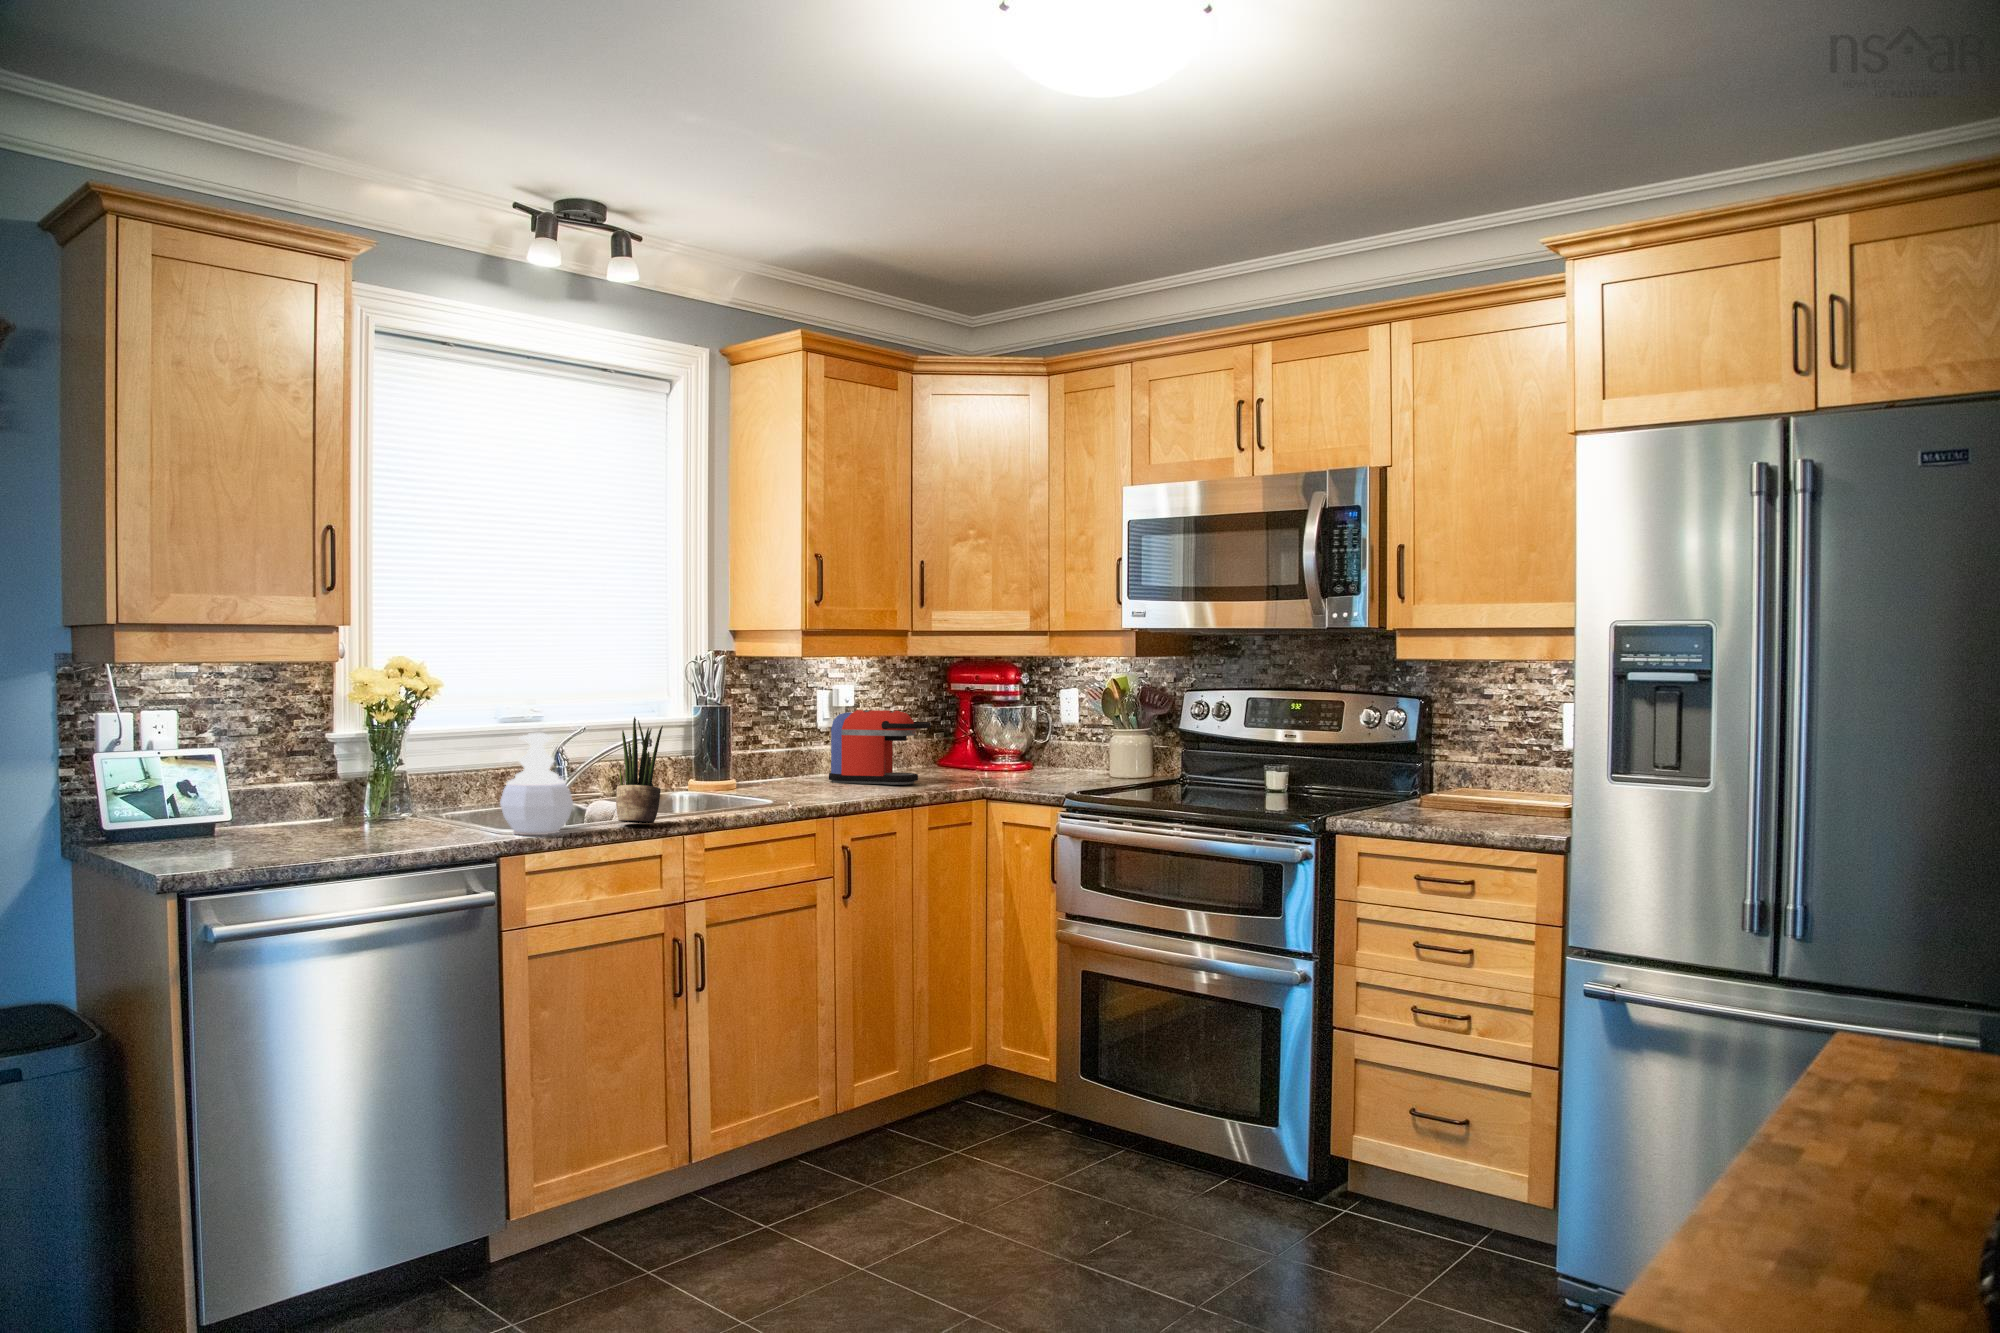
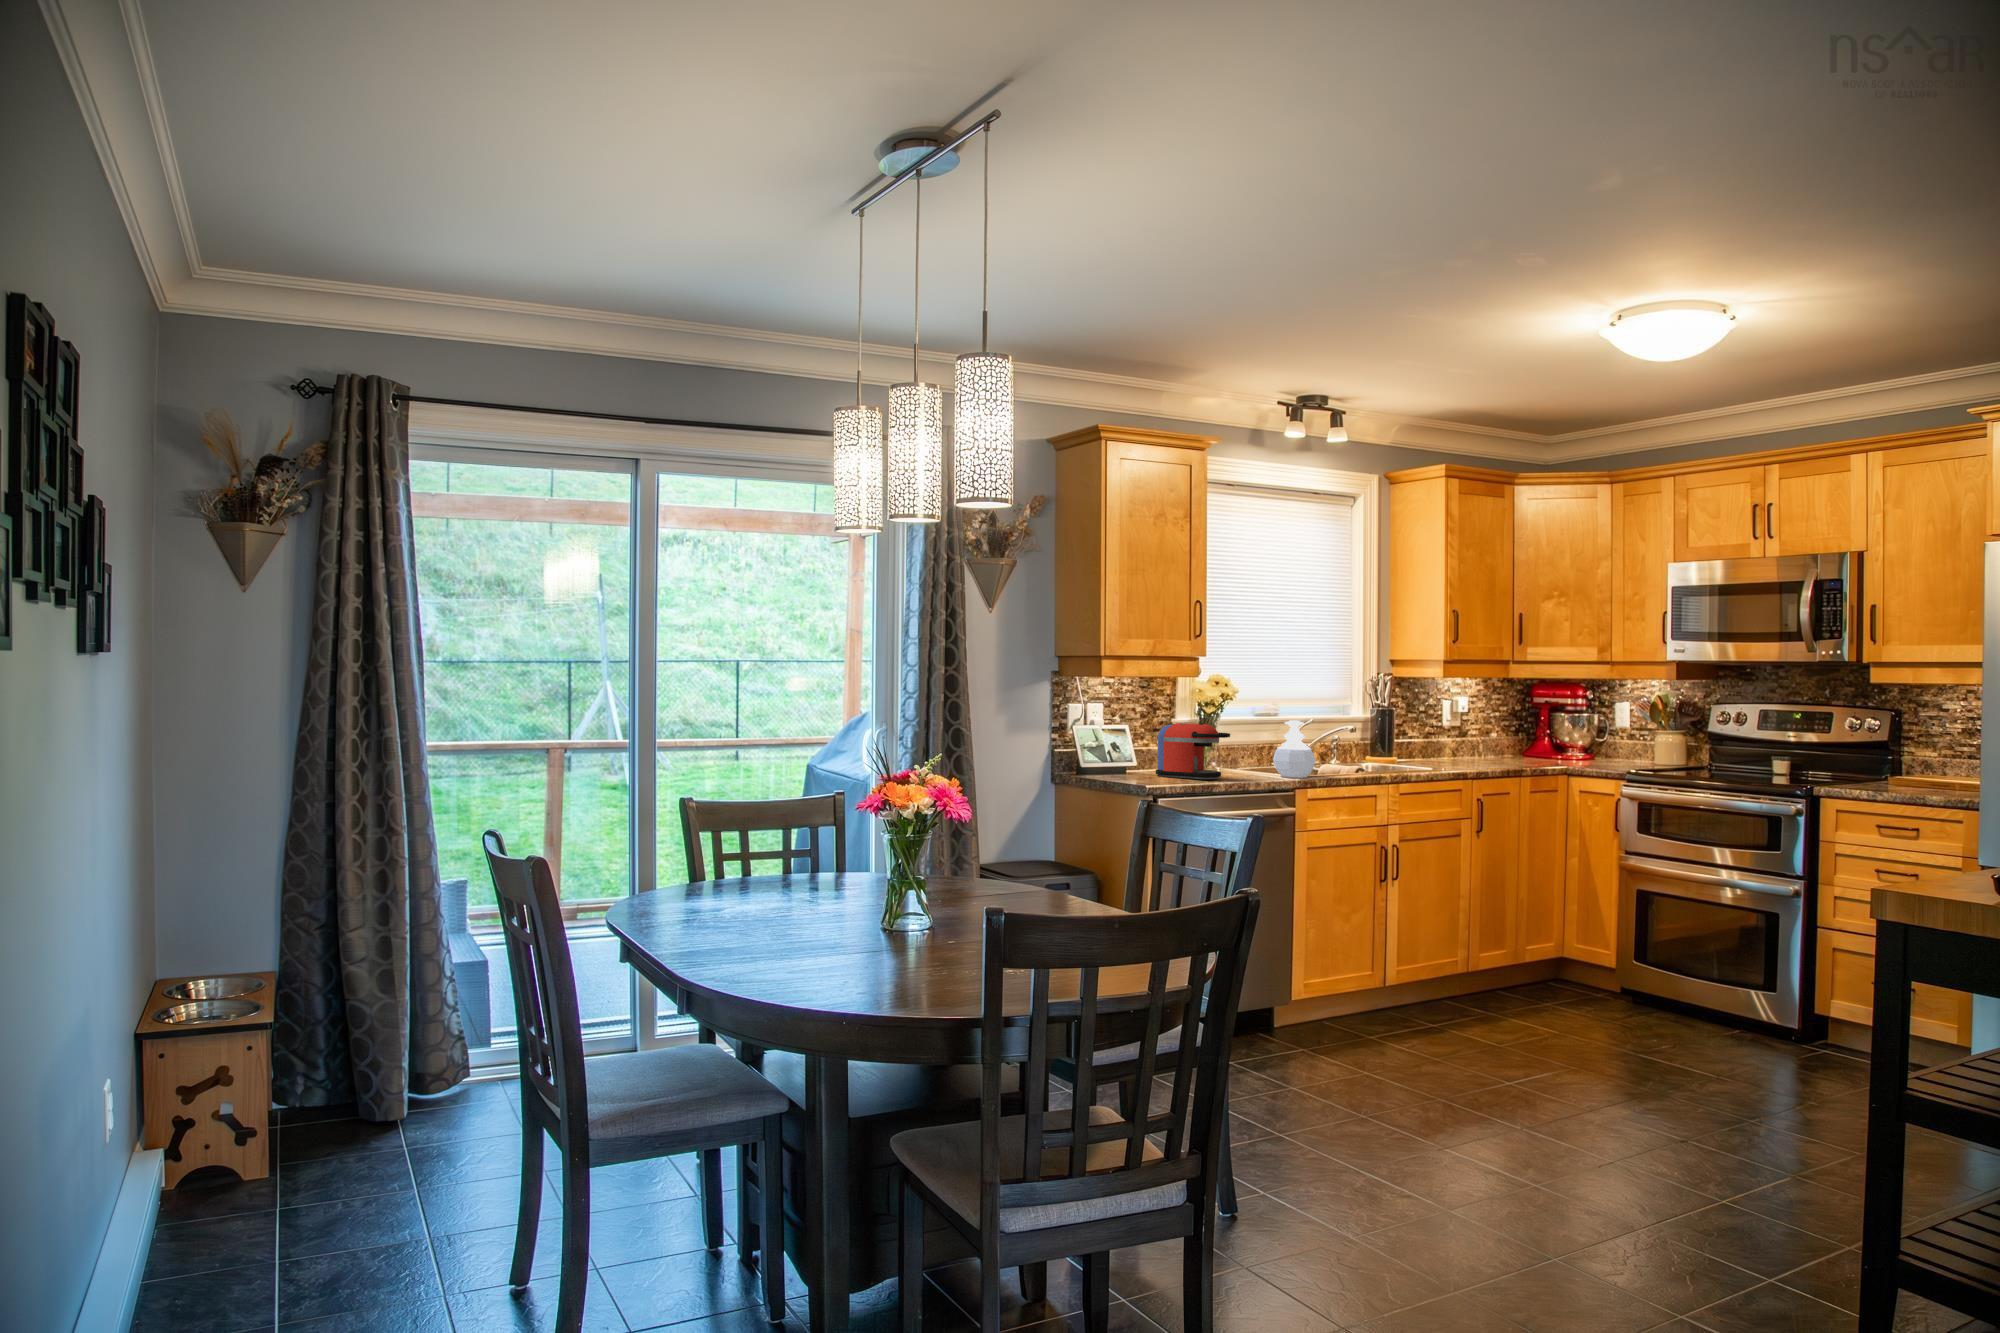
coffee maker: present [829,710,931,785] -> present [1156,723,1230,779]
potted plant: present [616,717,663,823] -> none [1337,712,1364,775]

